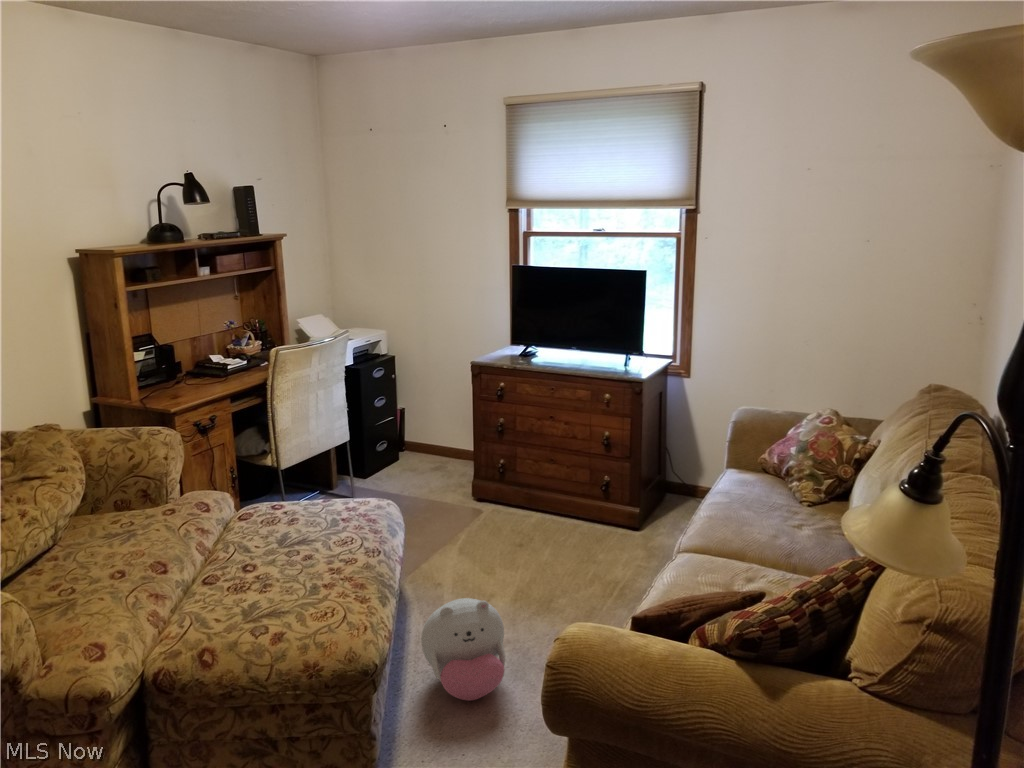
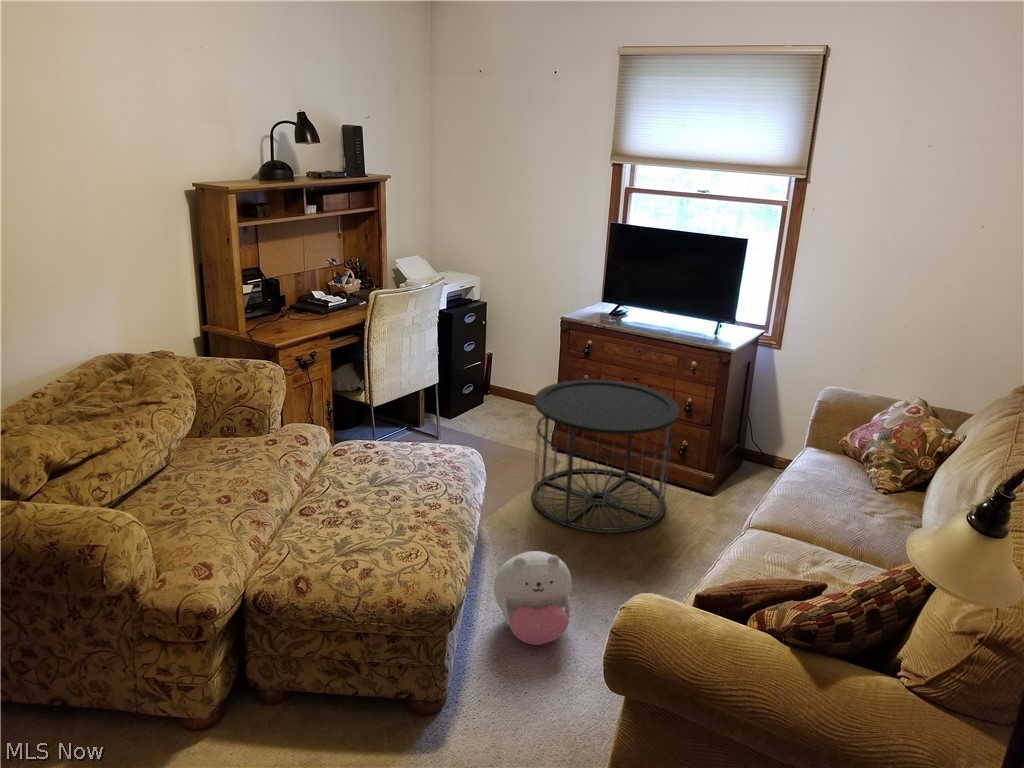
side table: none [451,421,598,576] -> present [532,379,680,533]

